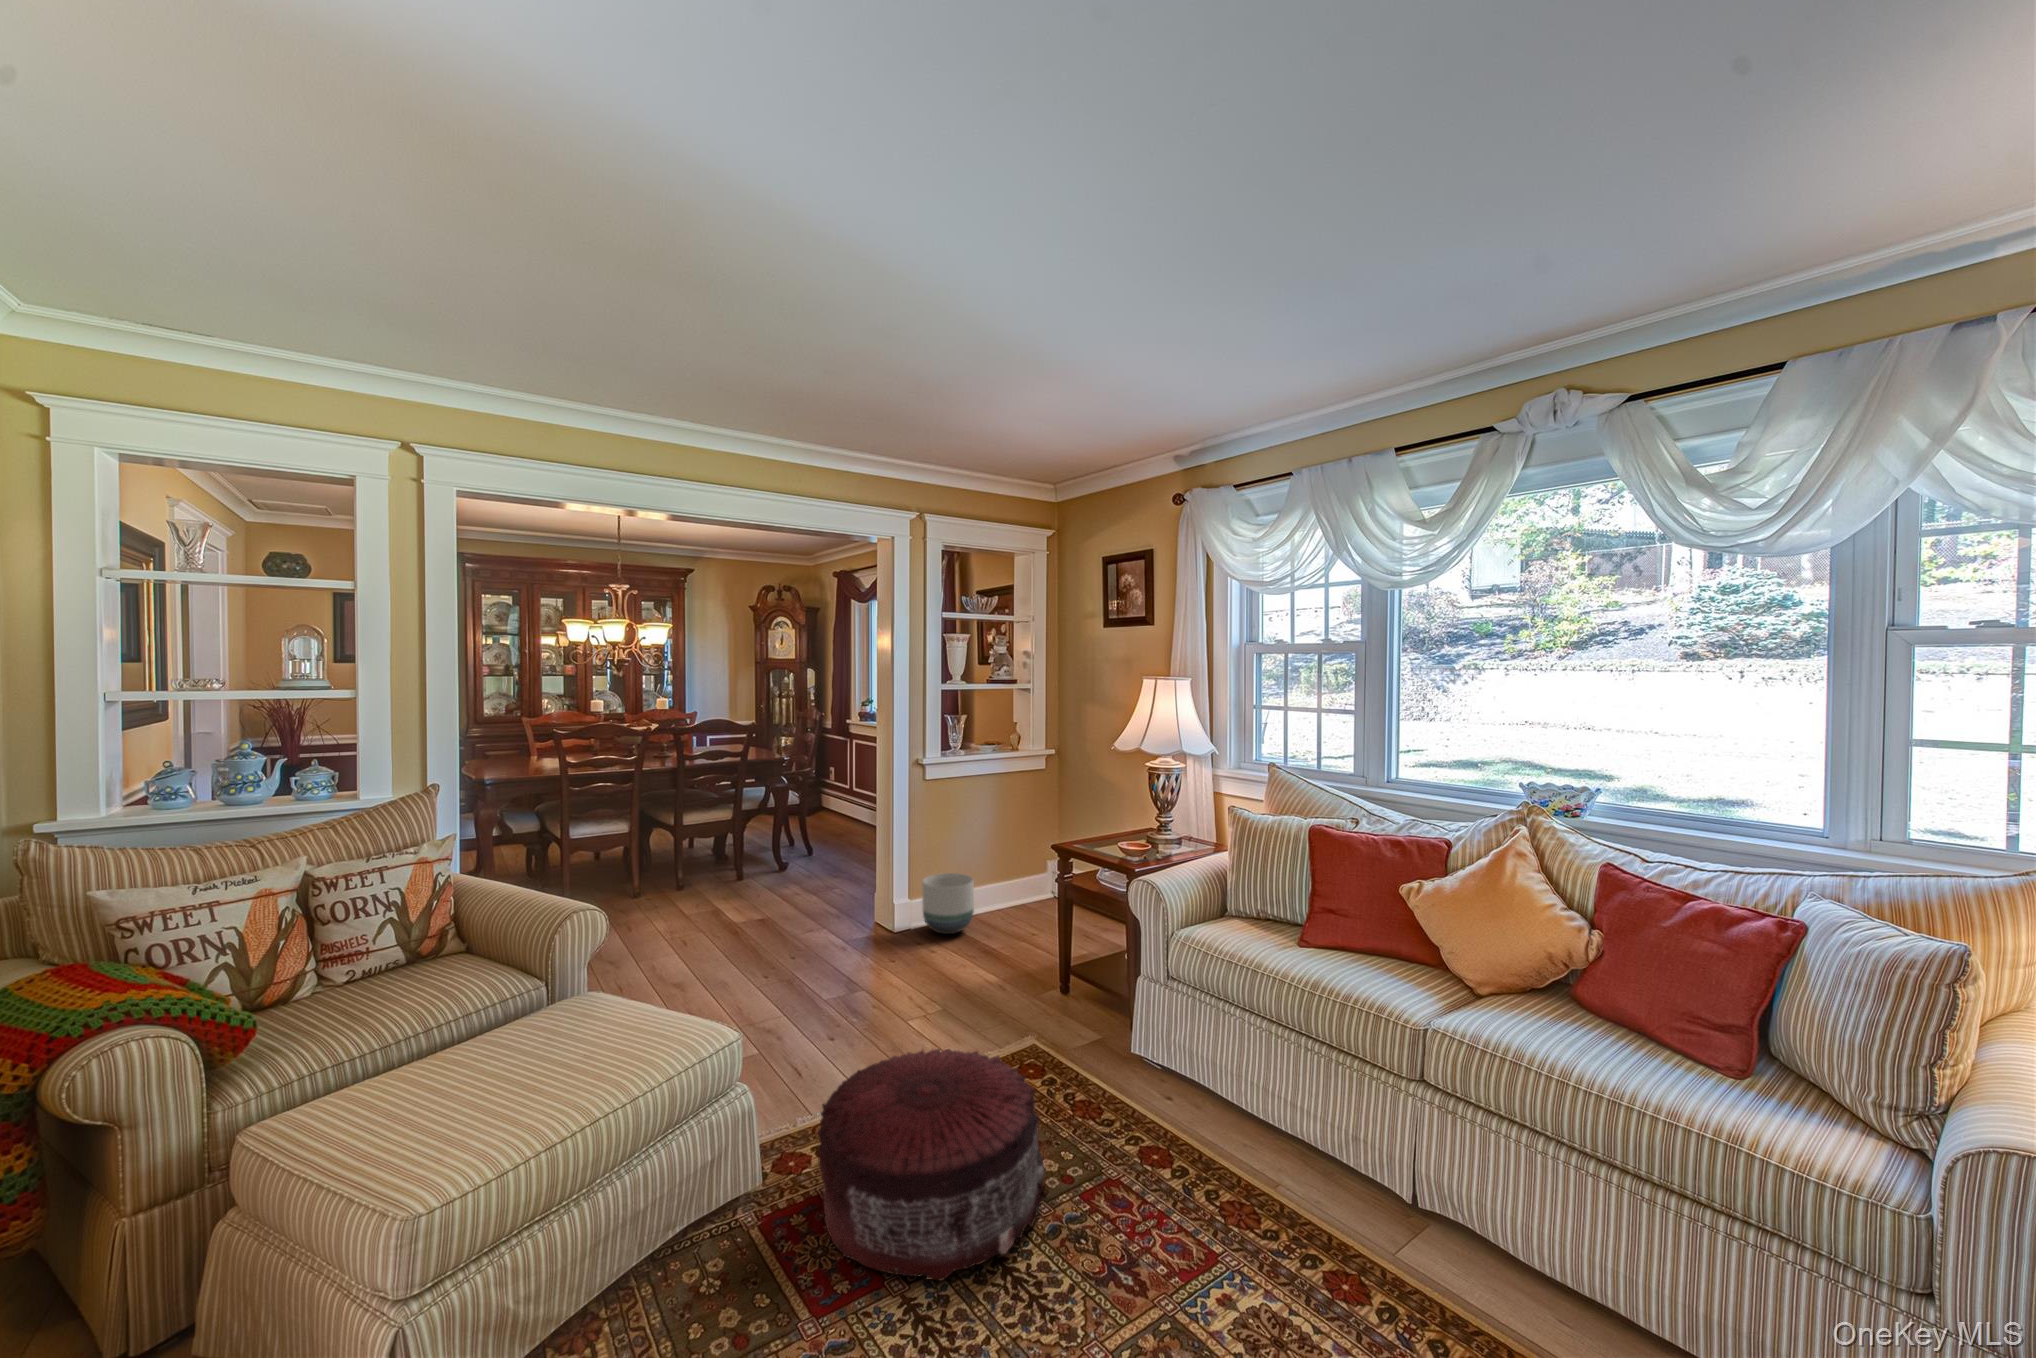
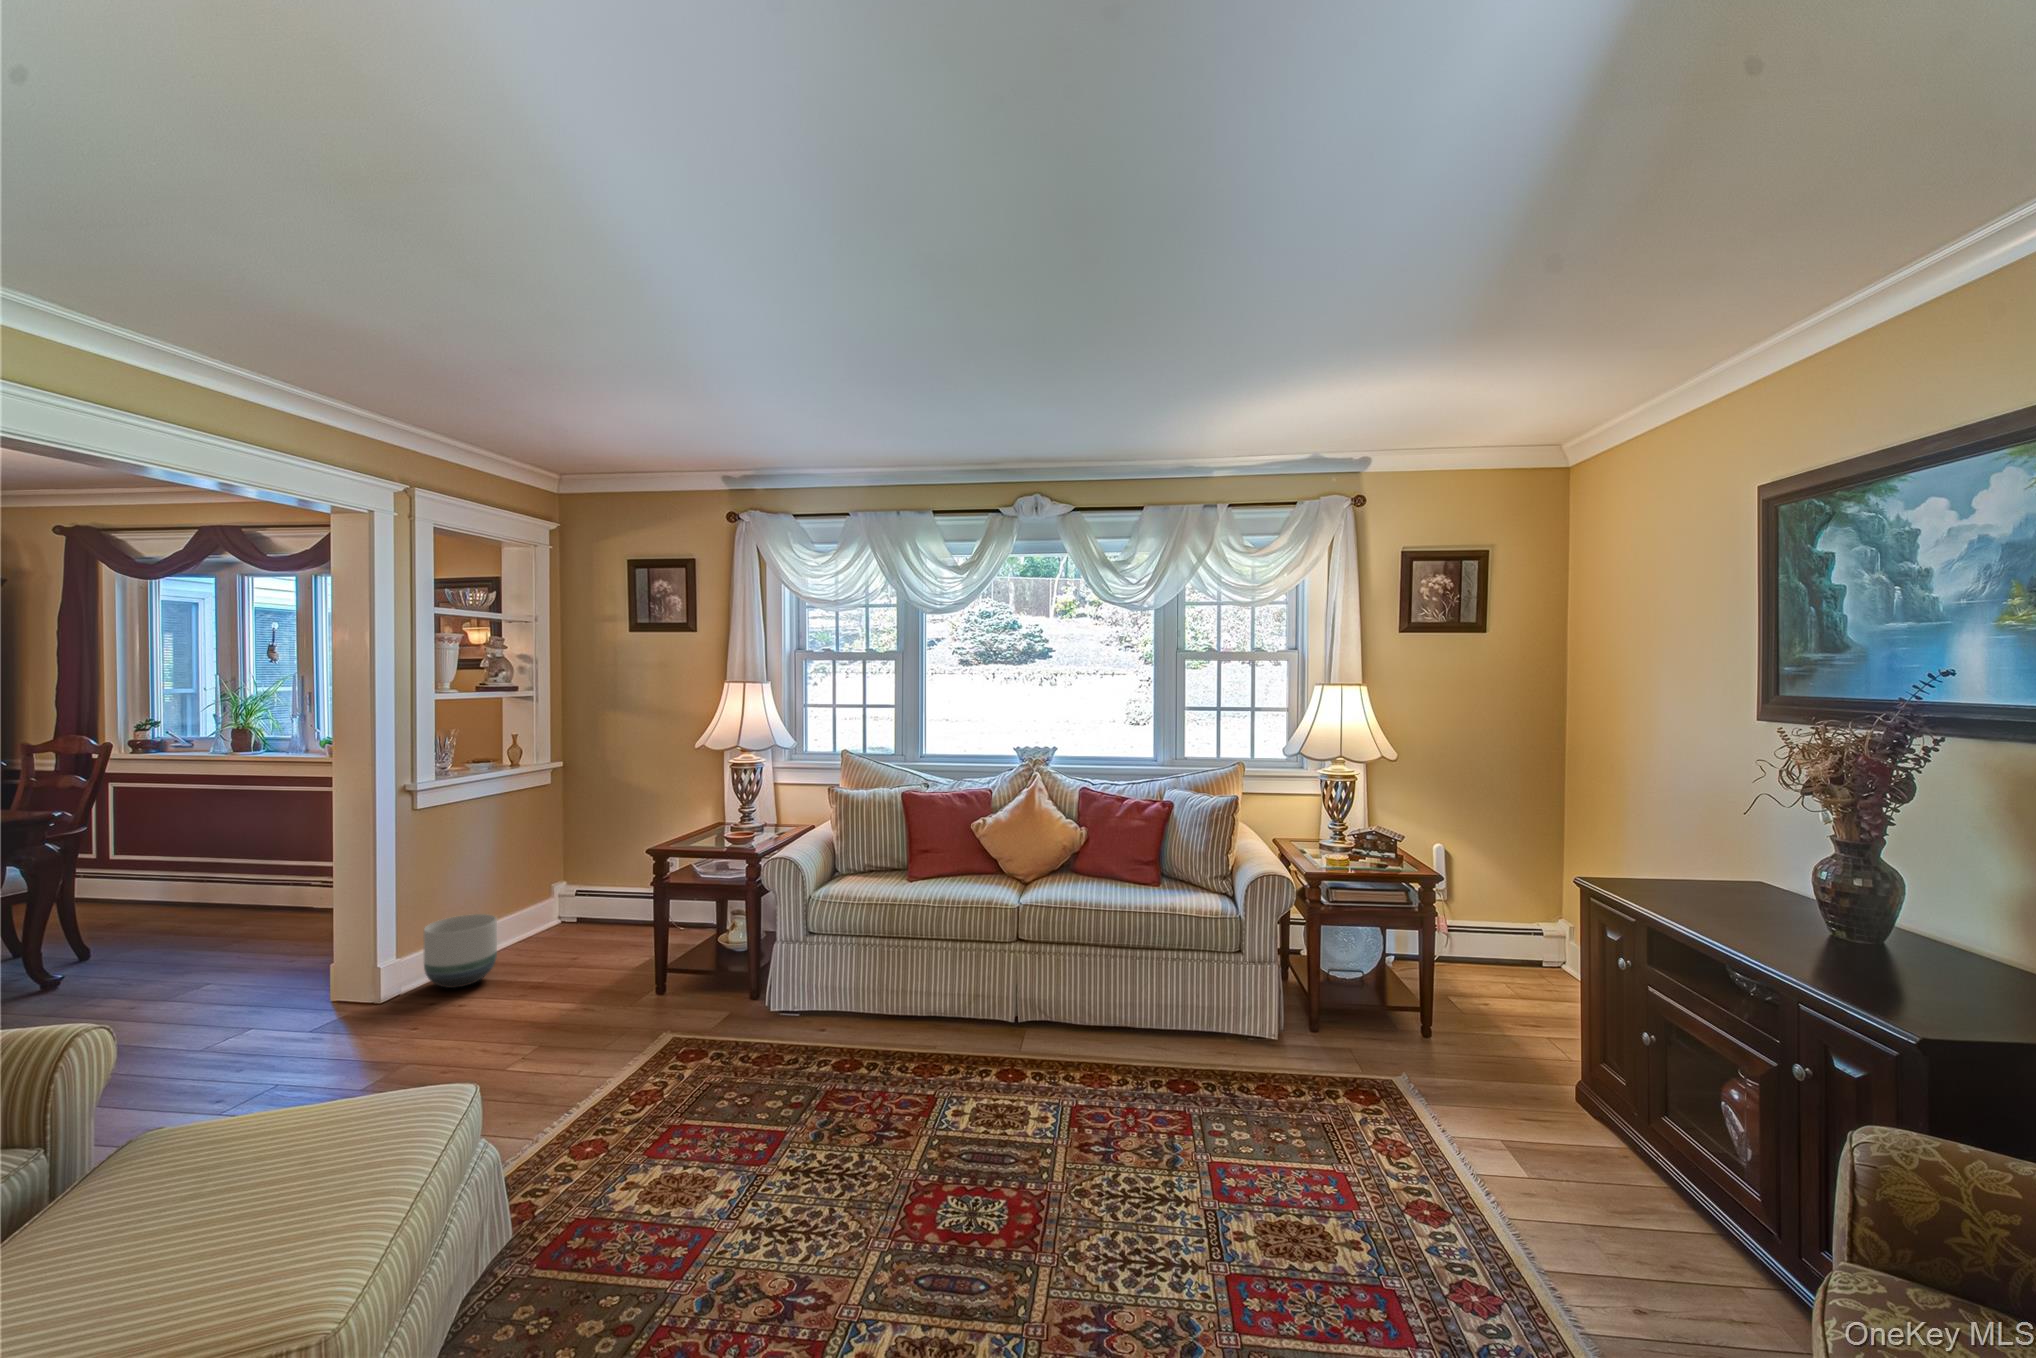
pouf: present [818,1049,1047,1281] -> none [579,1025,804,1234]

